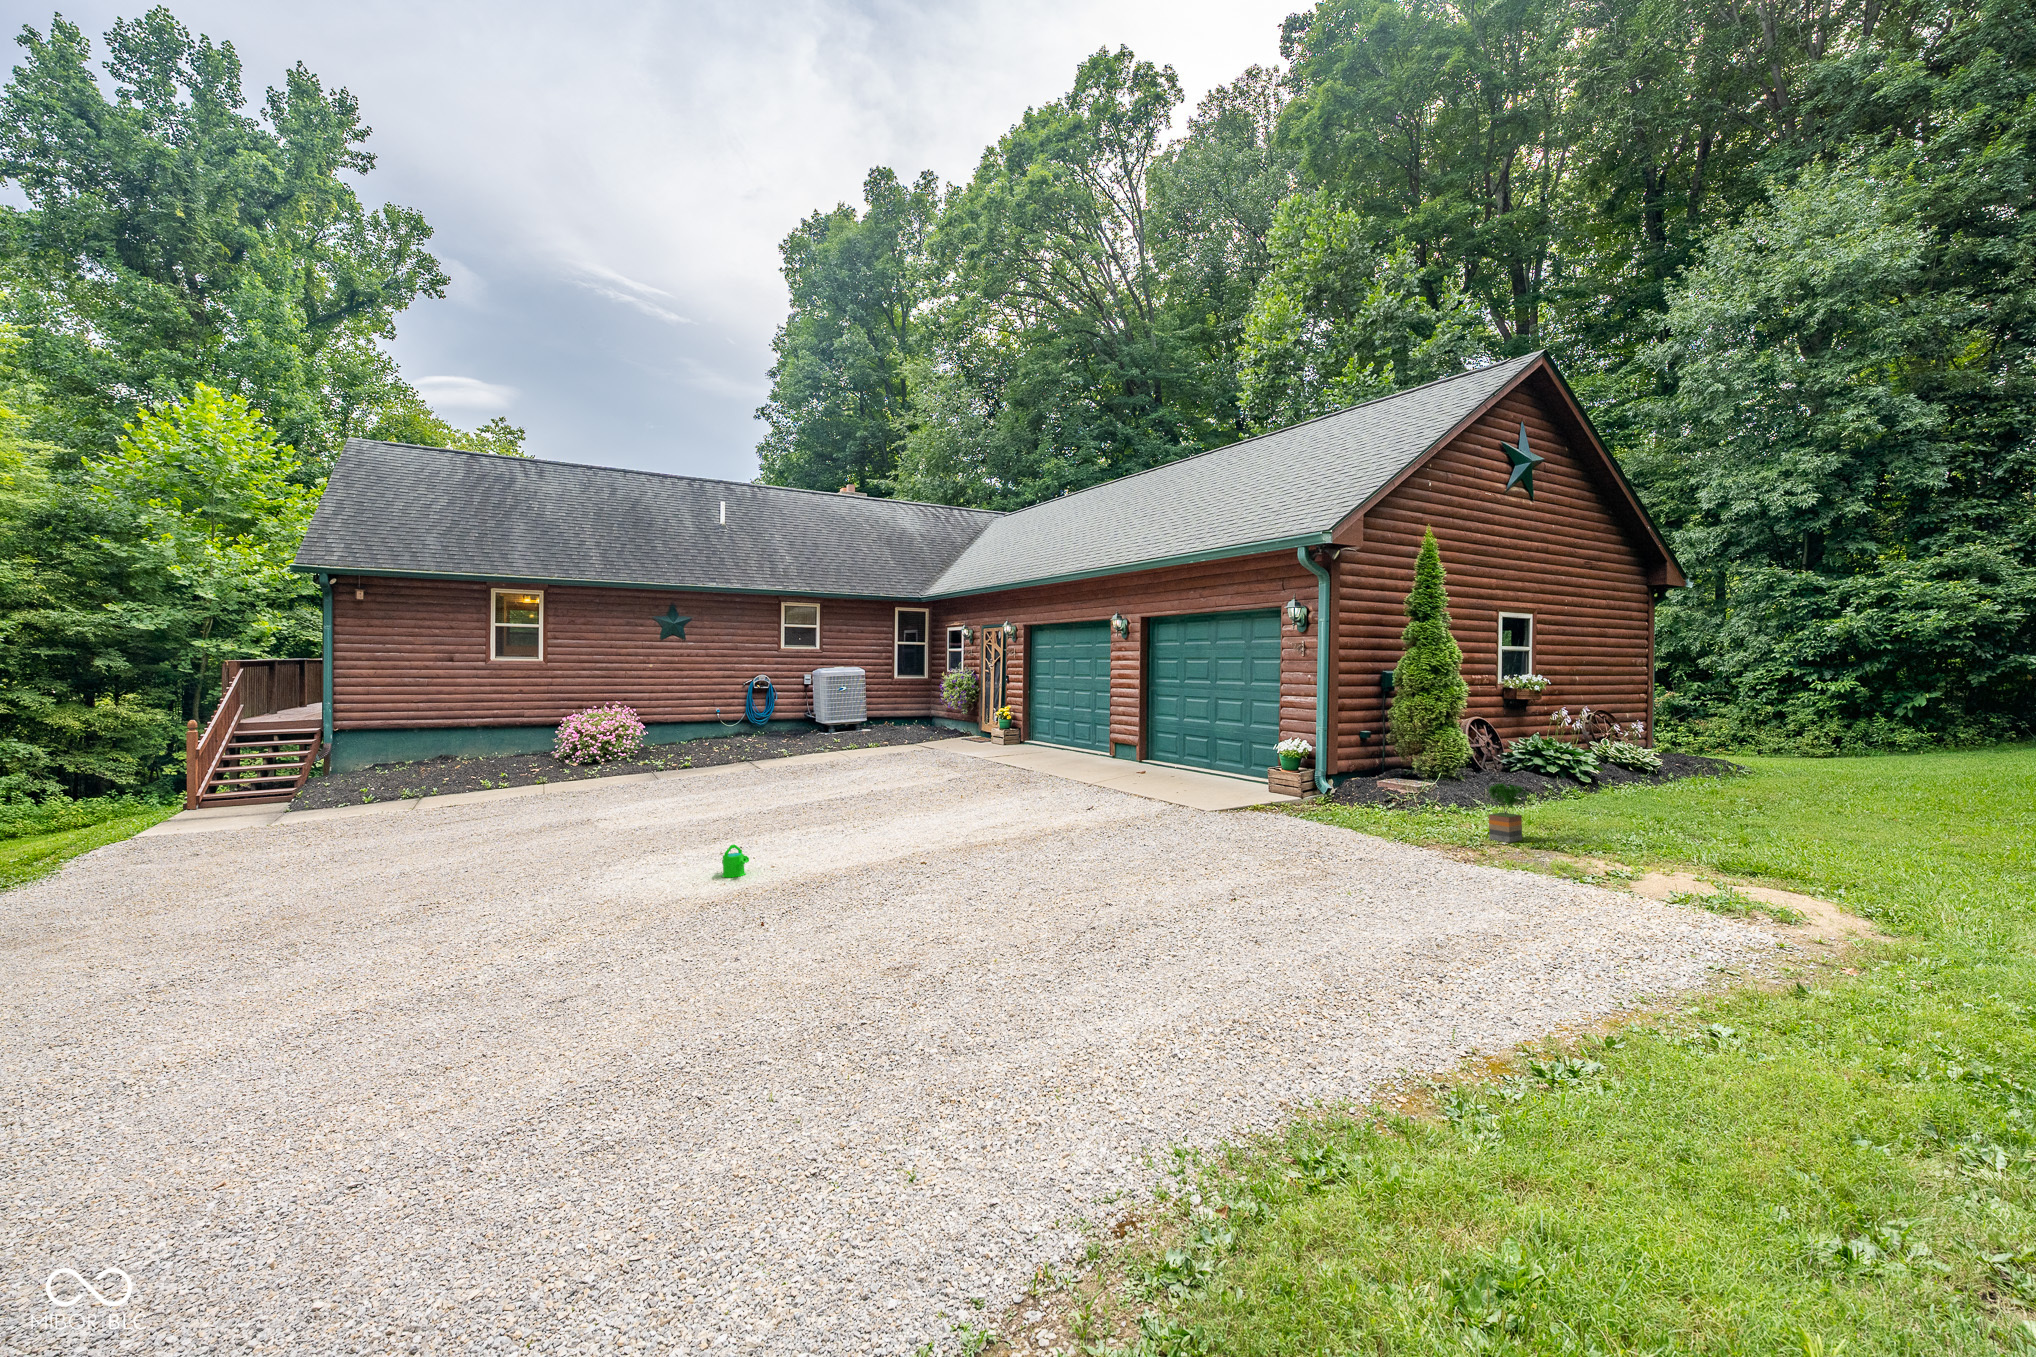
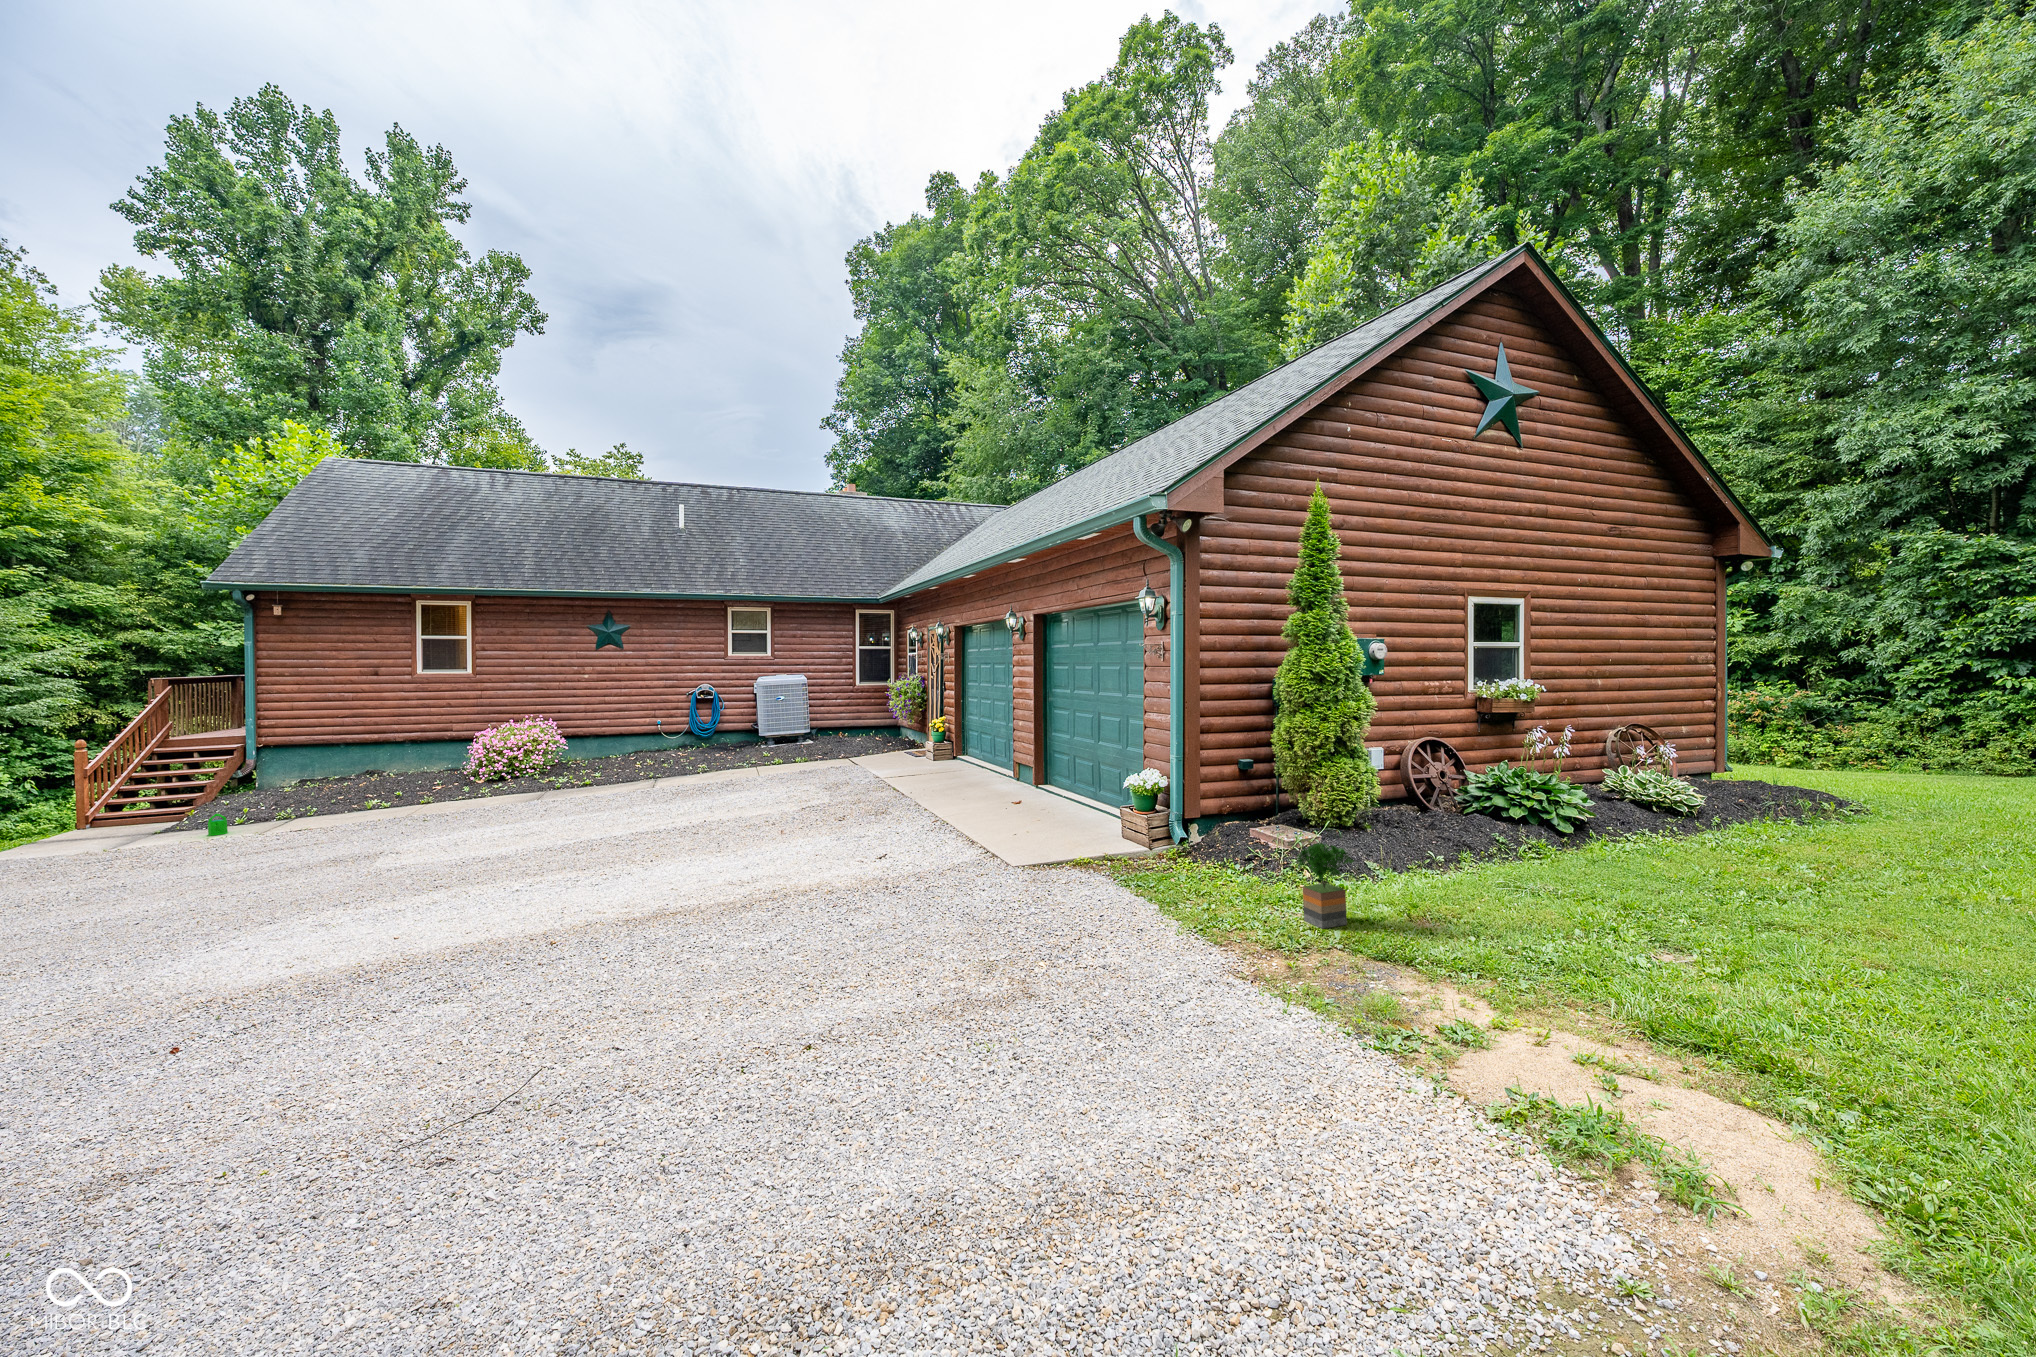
watering can: present [722,844,749,878] -> present [208,814,228,836]

